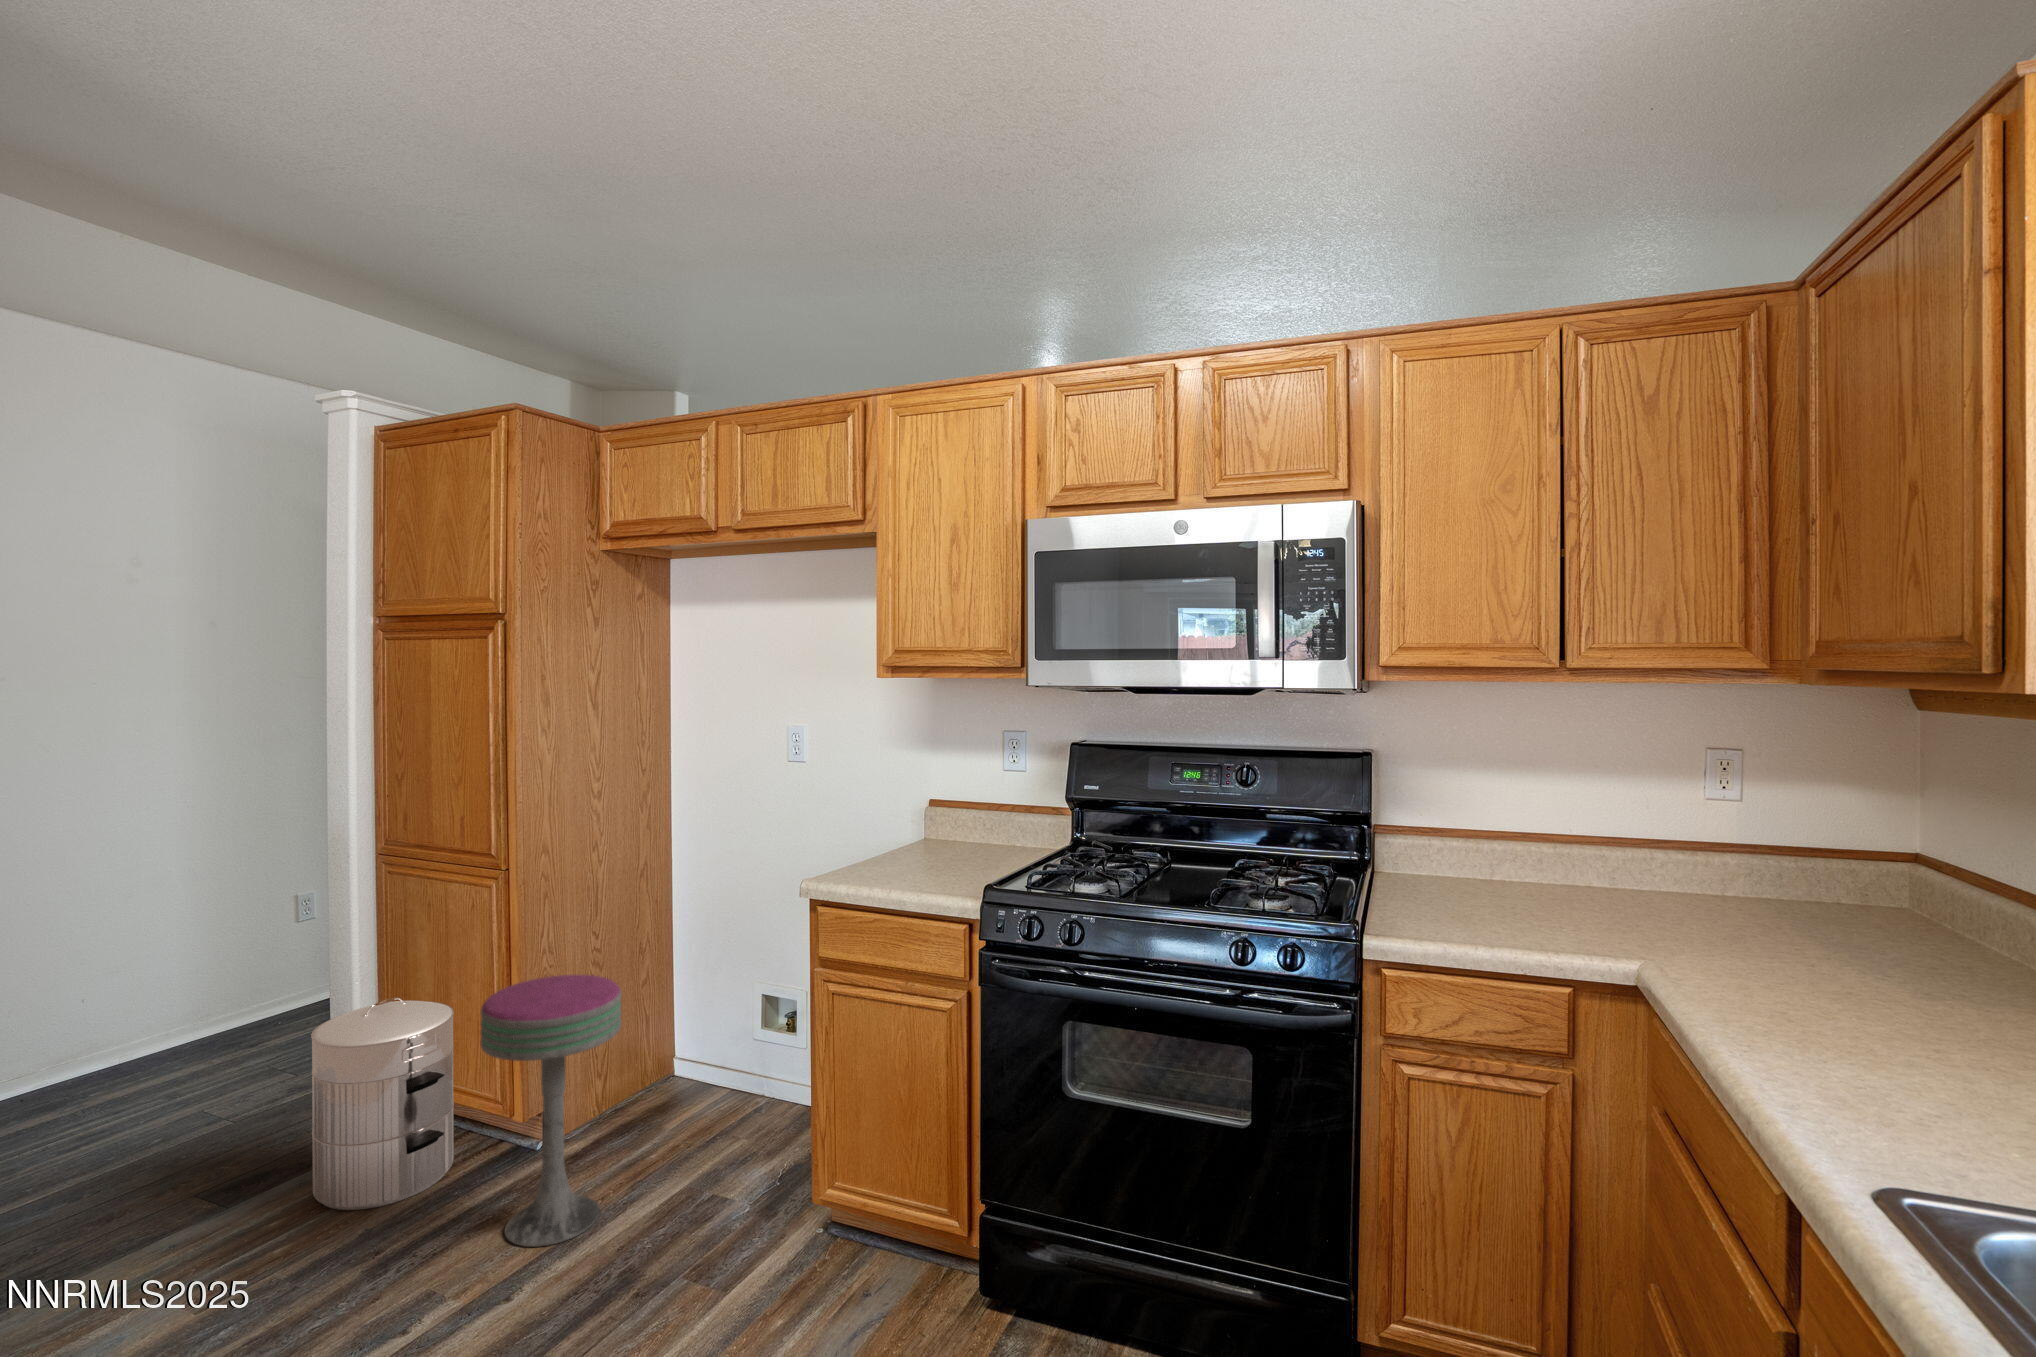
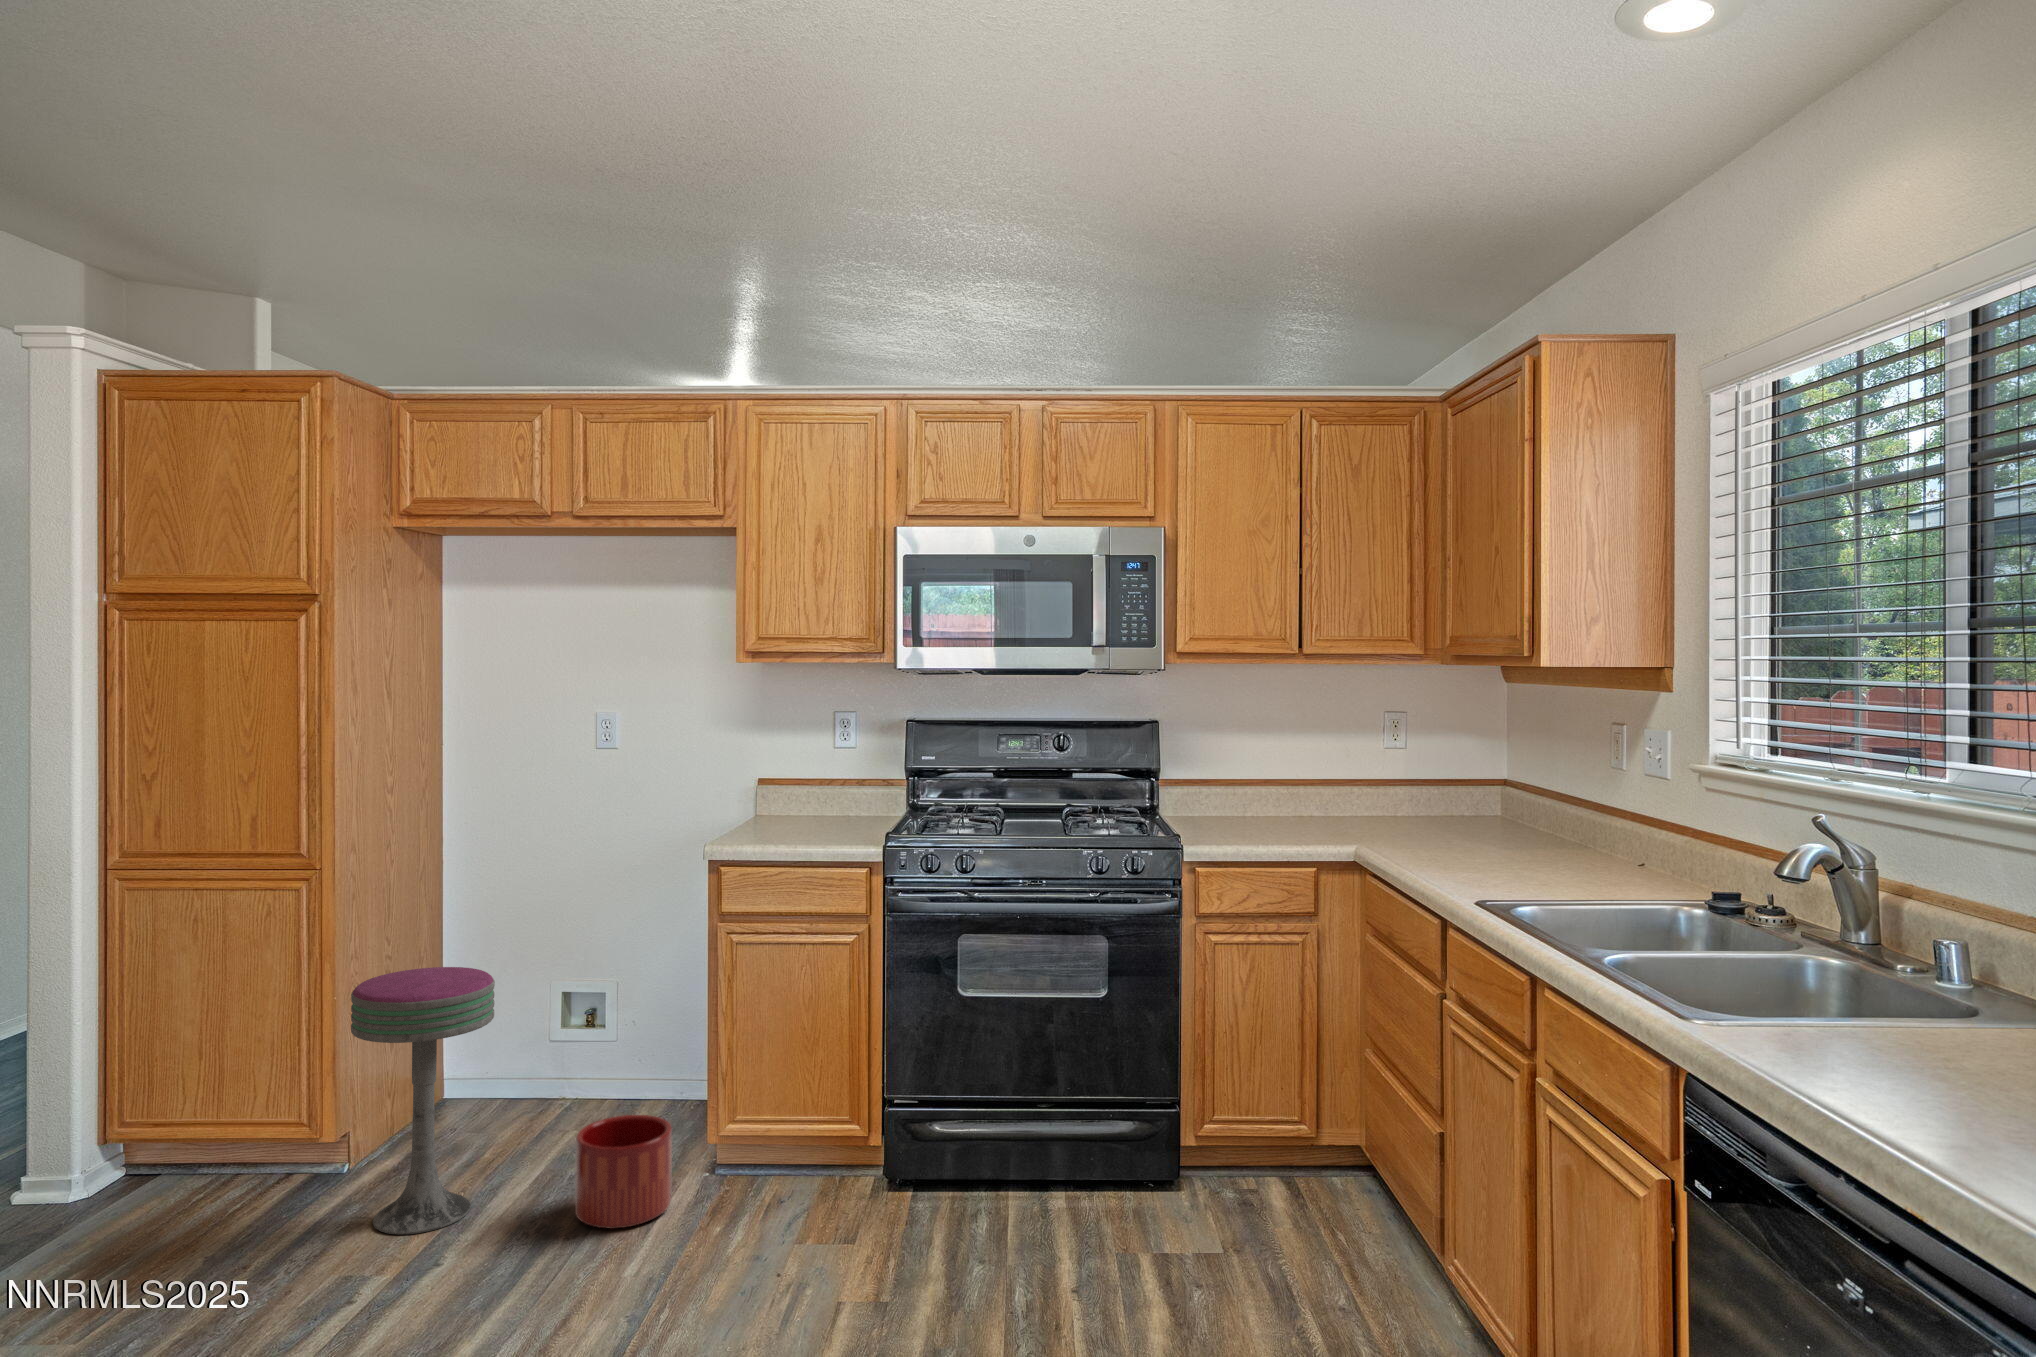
waste bin: present [311,998,454,1210] -> none [88,1018,261,1250]
planter: none [661,1156,763,1291] -> present [575,1115,672,1229]

